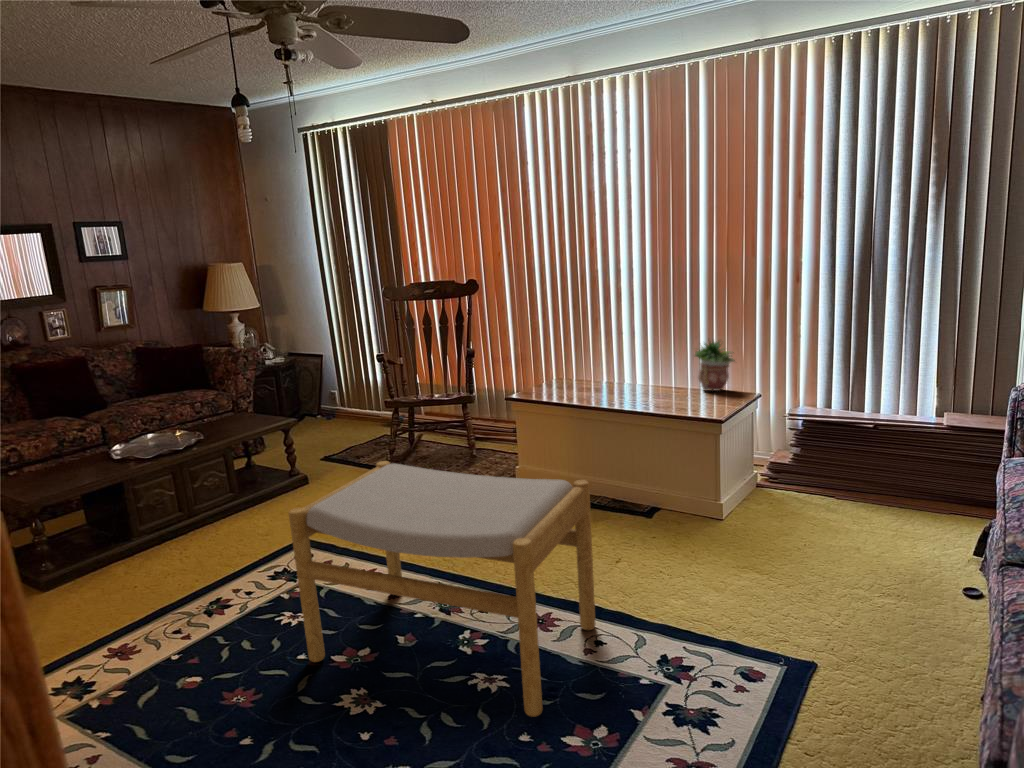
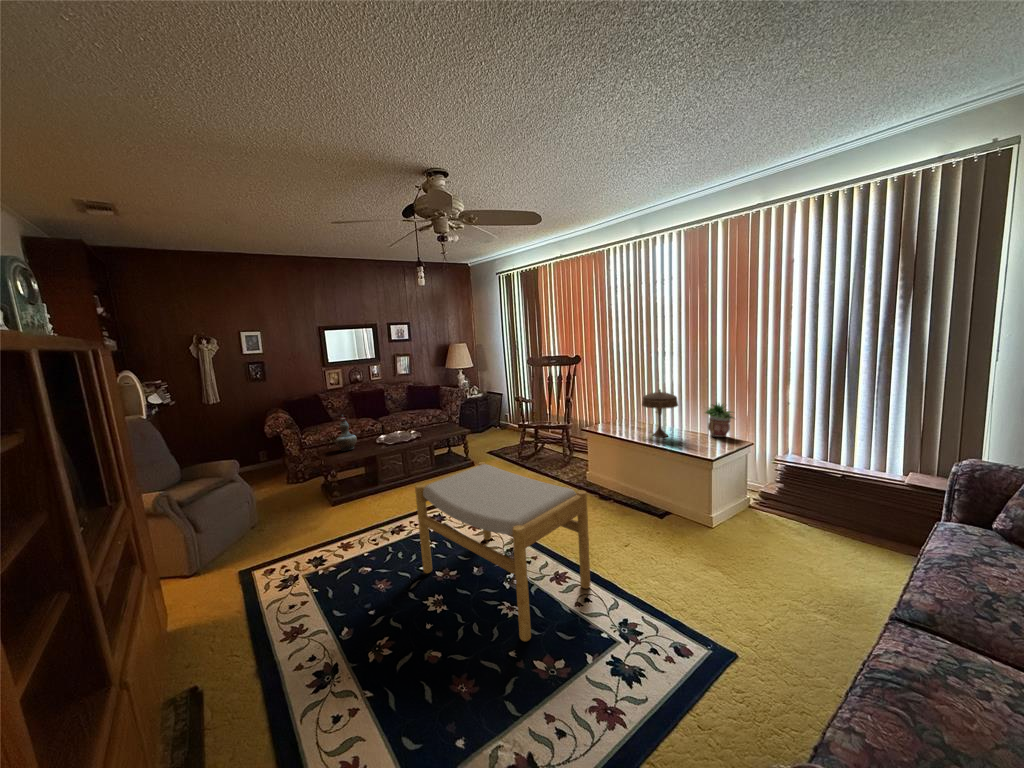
table lamp: none [605,323,660,399] -> present [642,390,678,437]
decorative vase: none [29,406,76,481] -> present [335,415,357,451]

